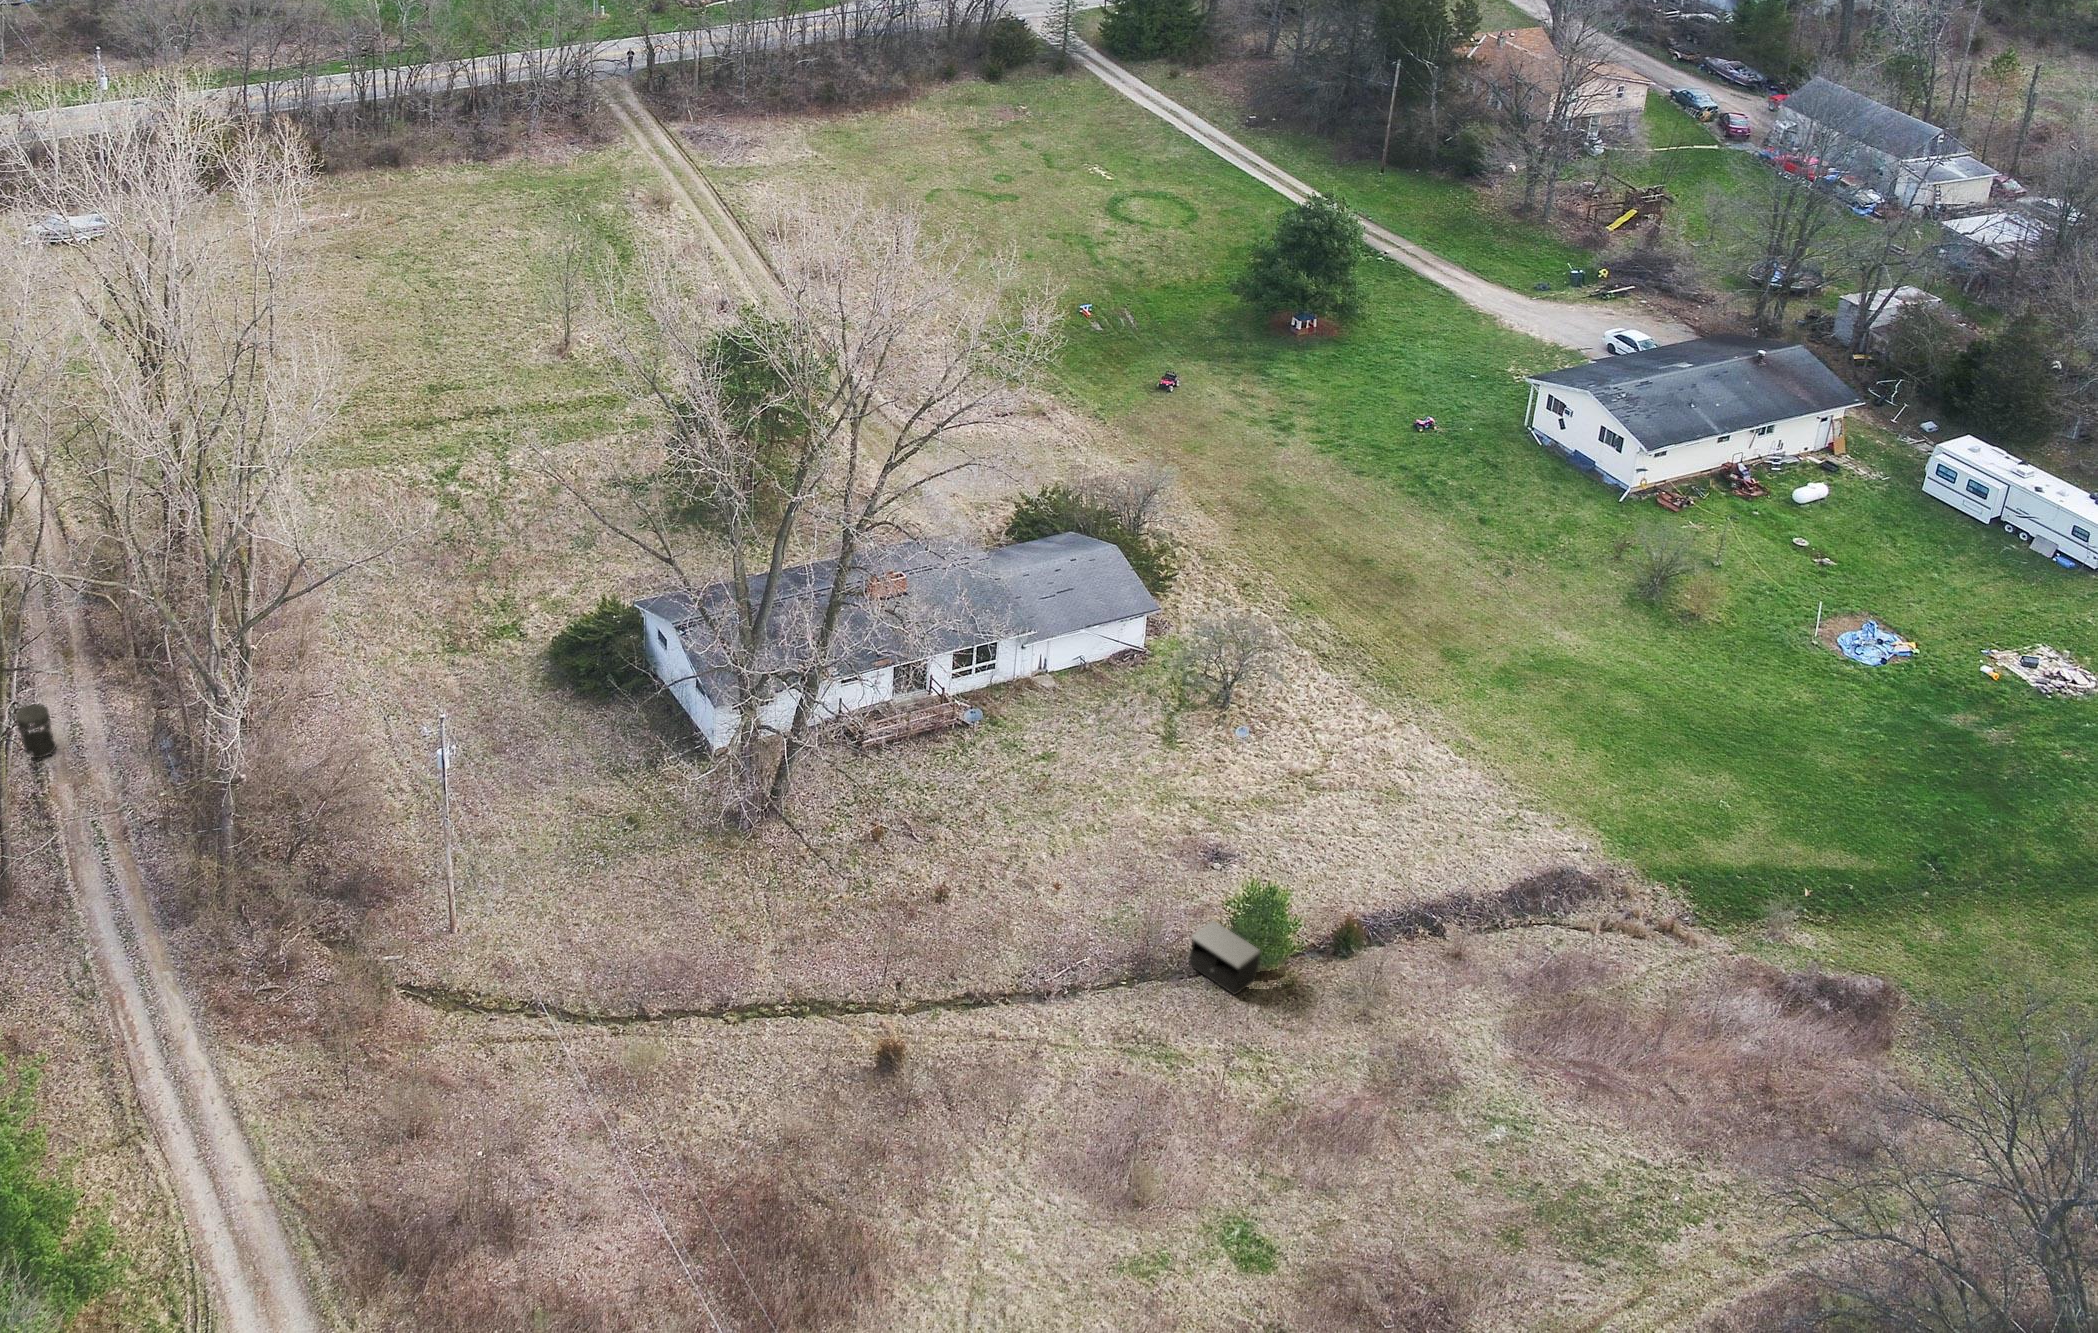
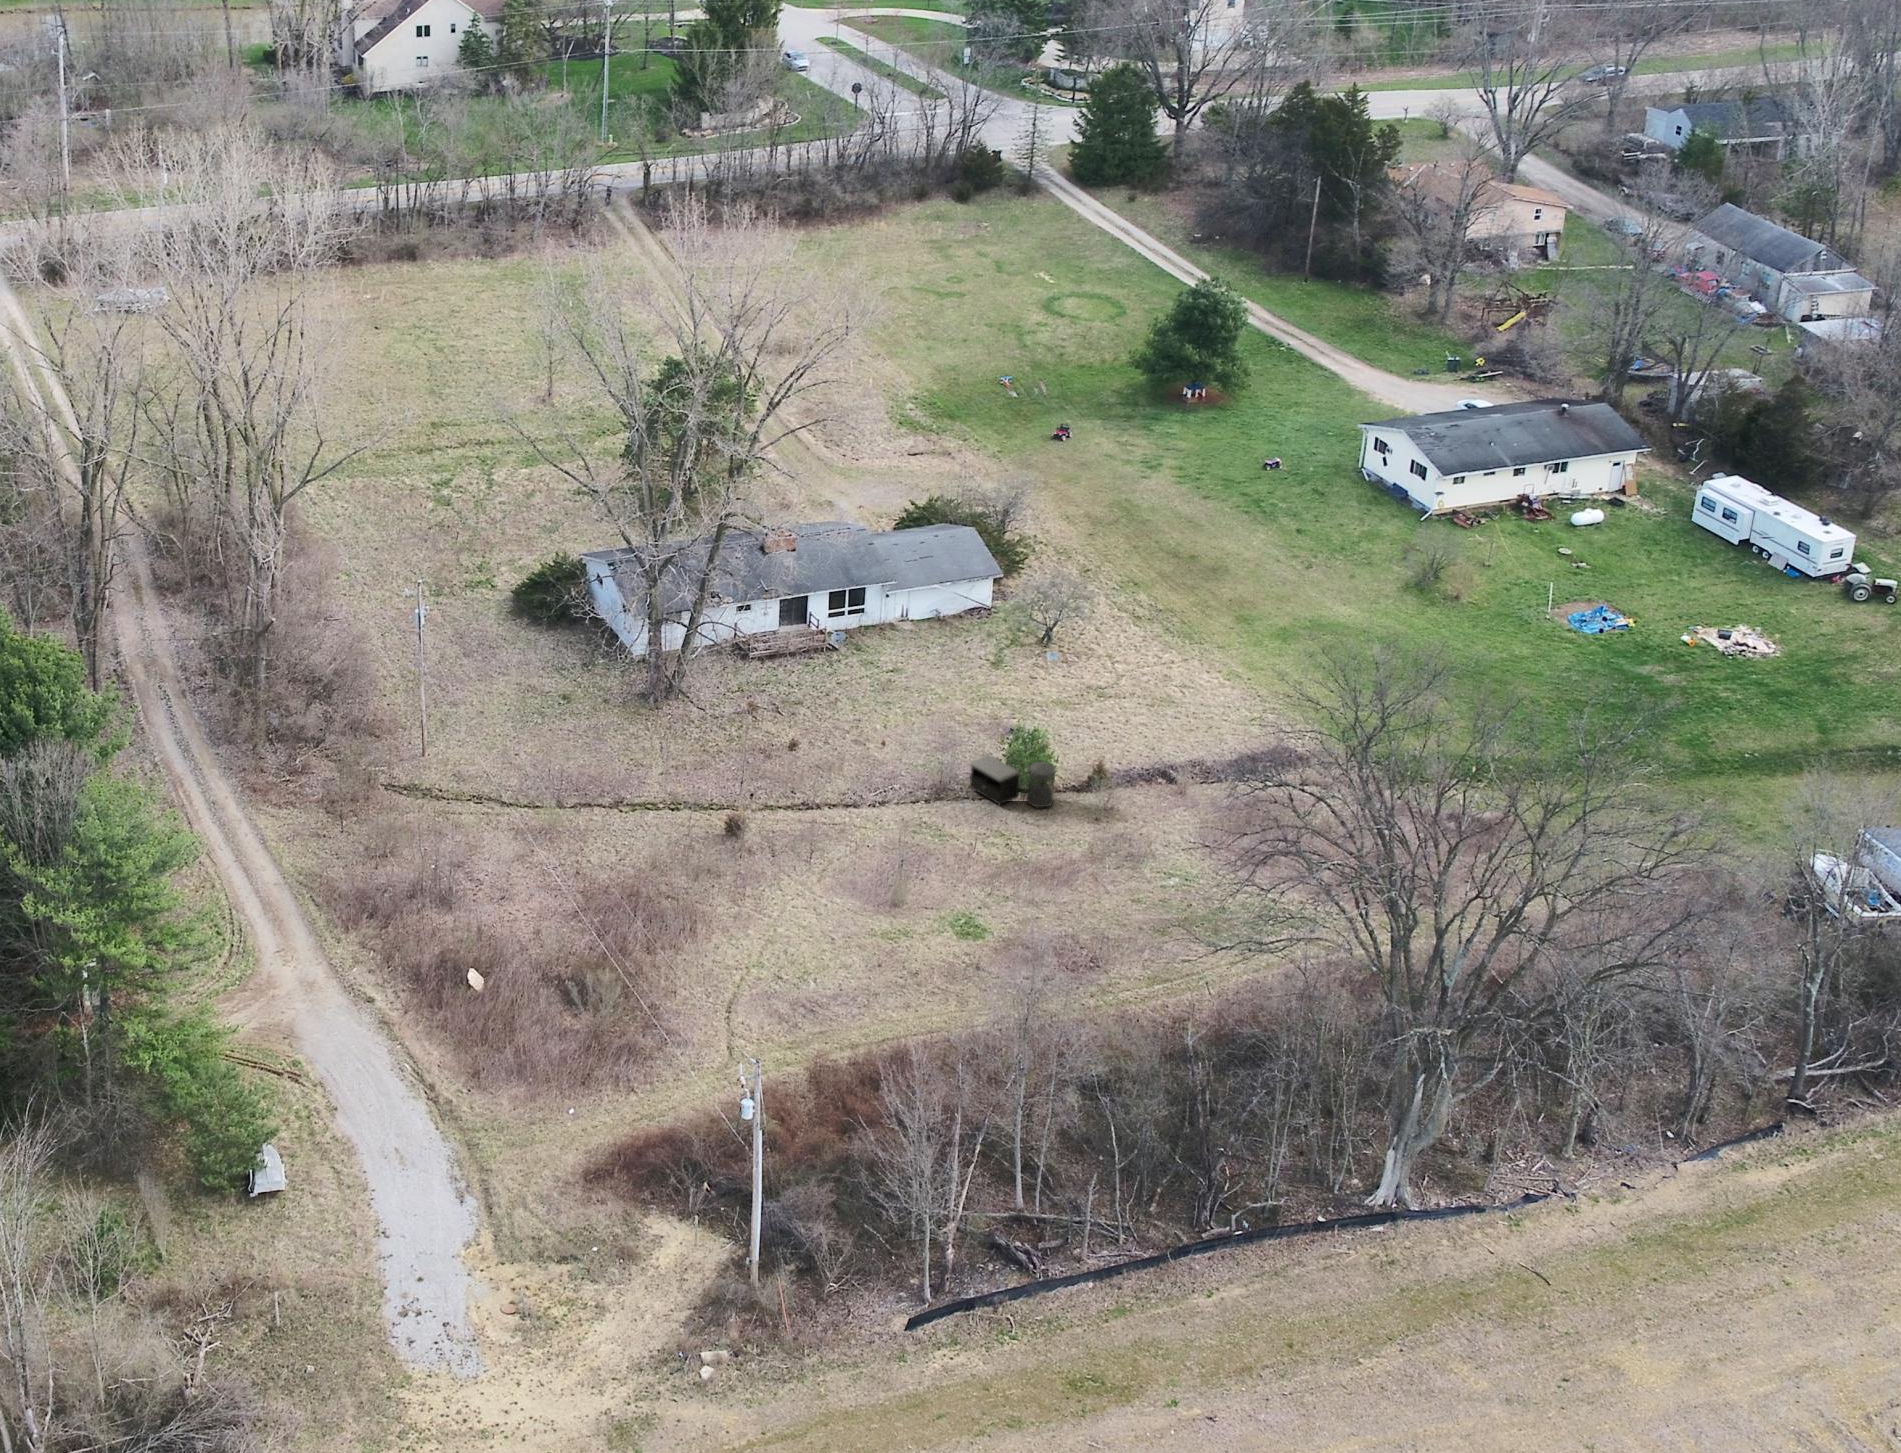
trash can: present [15,704,56,758] -> present [1027,762,1055,808]

